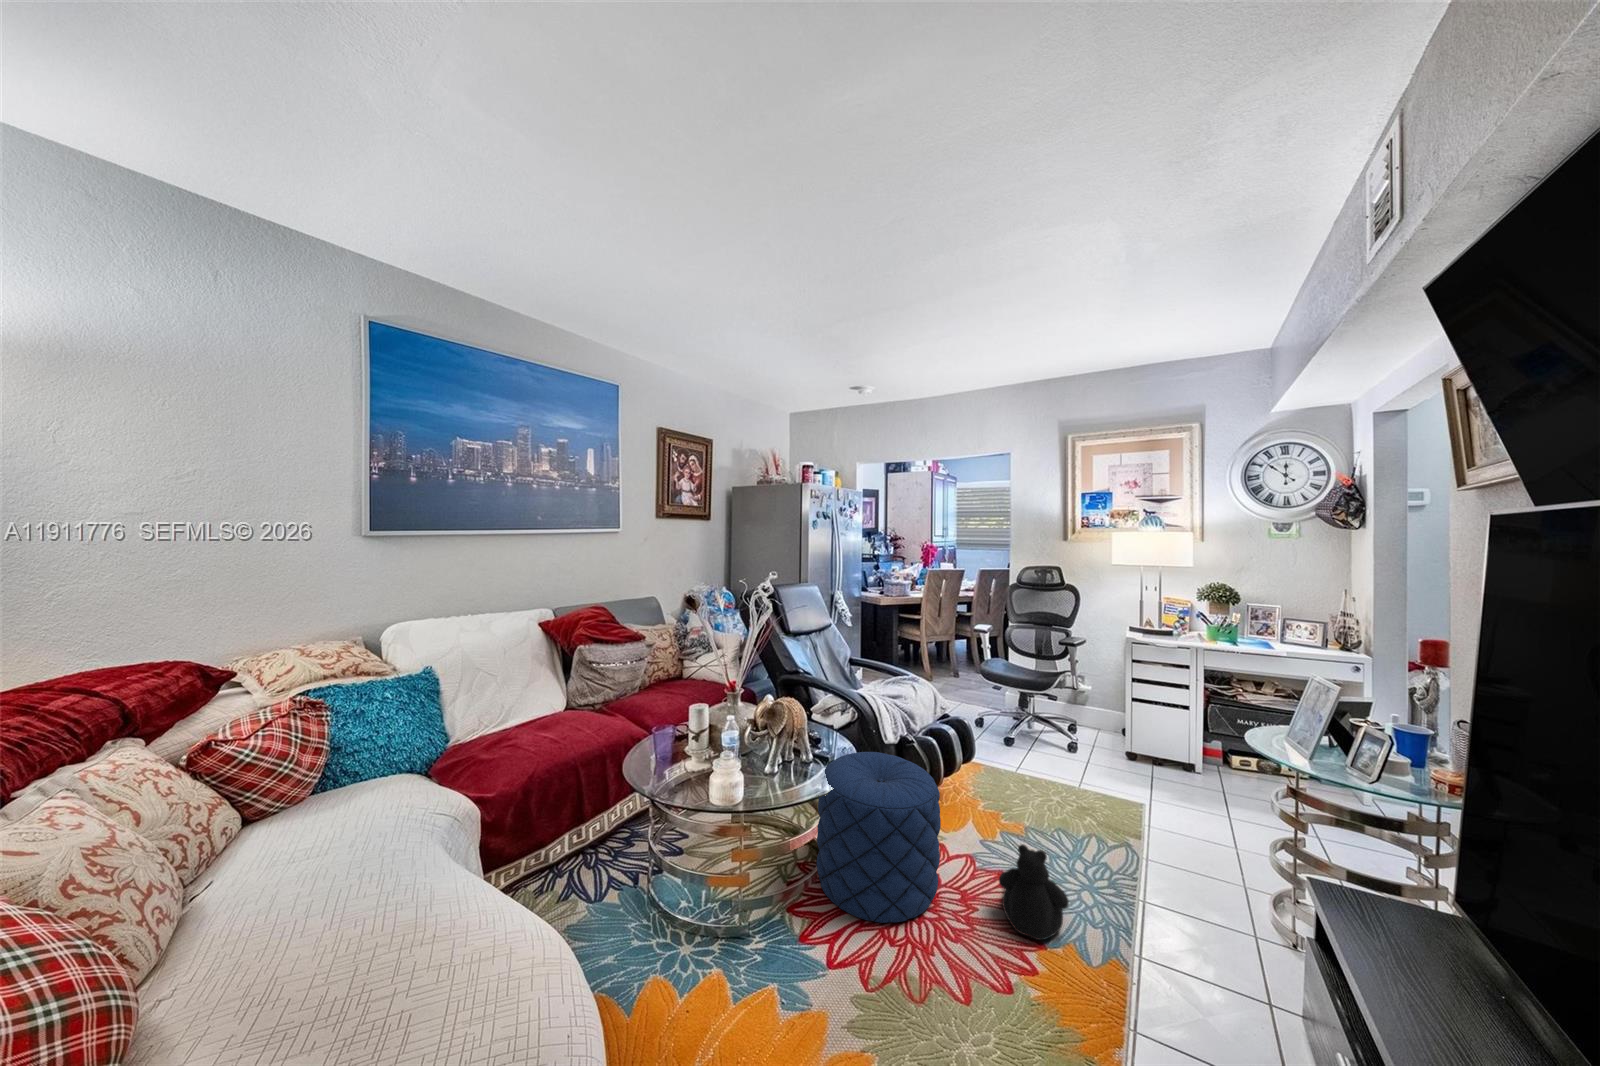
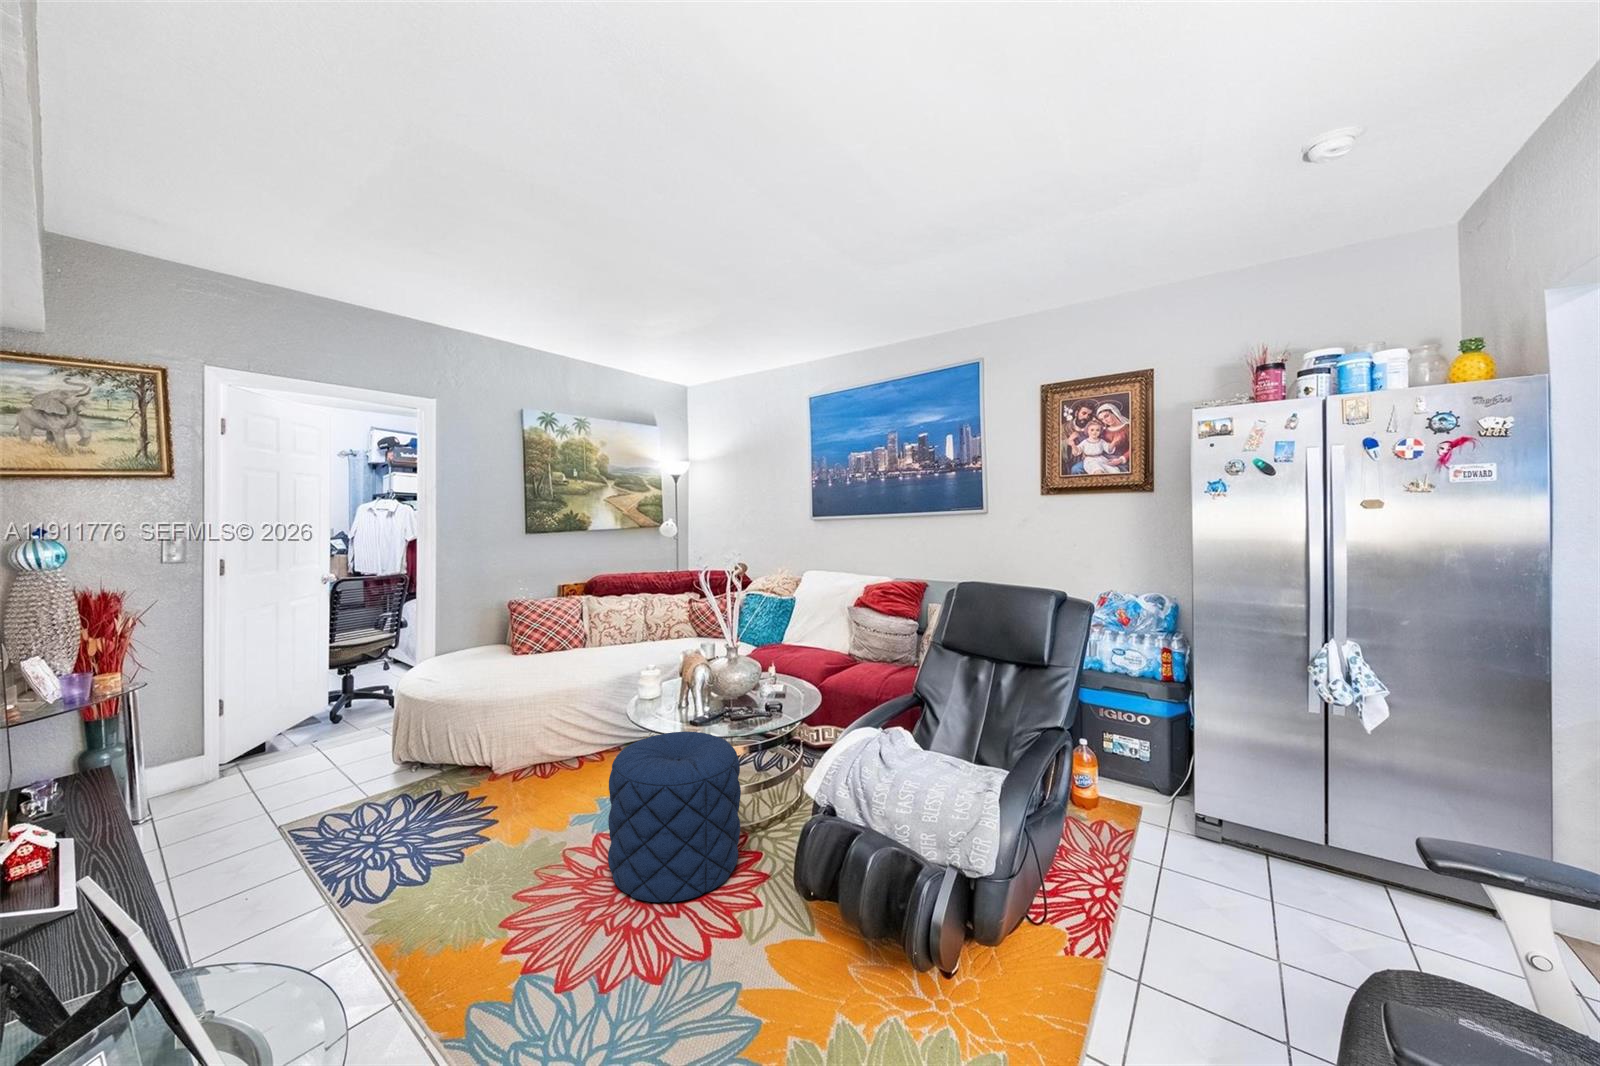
plush toy: present [999,844,1069,940] -> none [520,866,623,1005]

